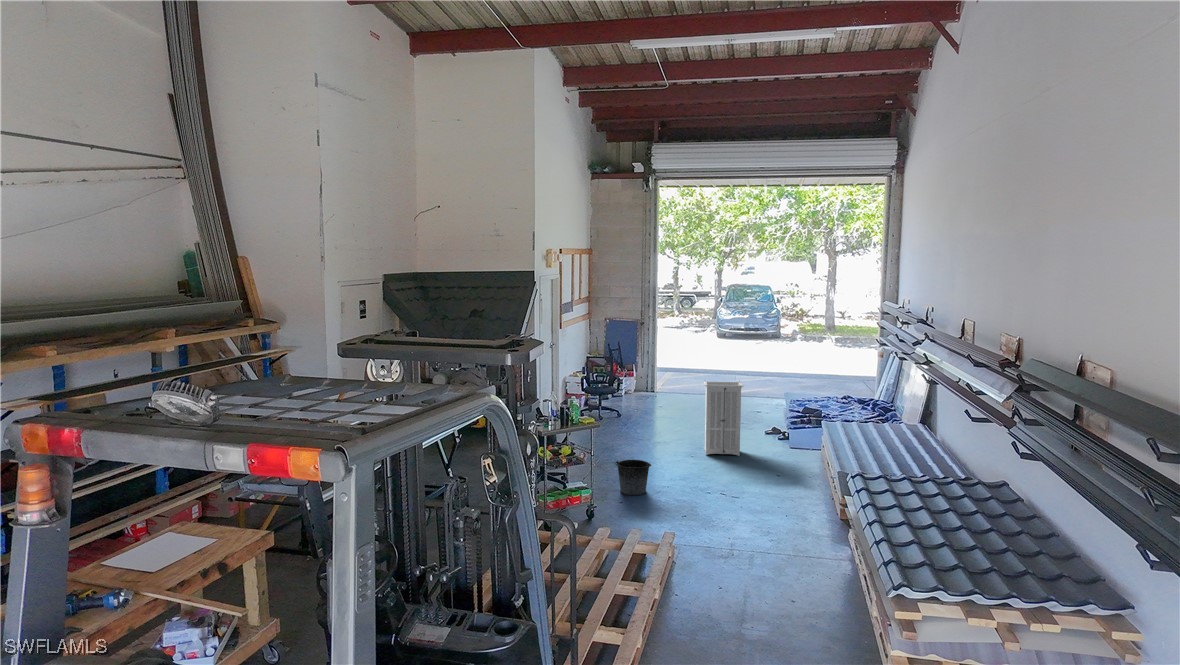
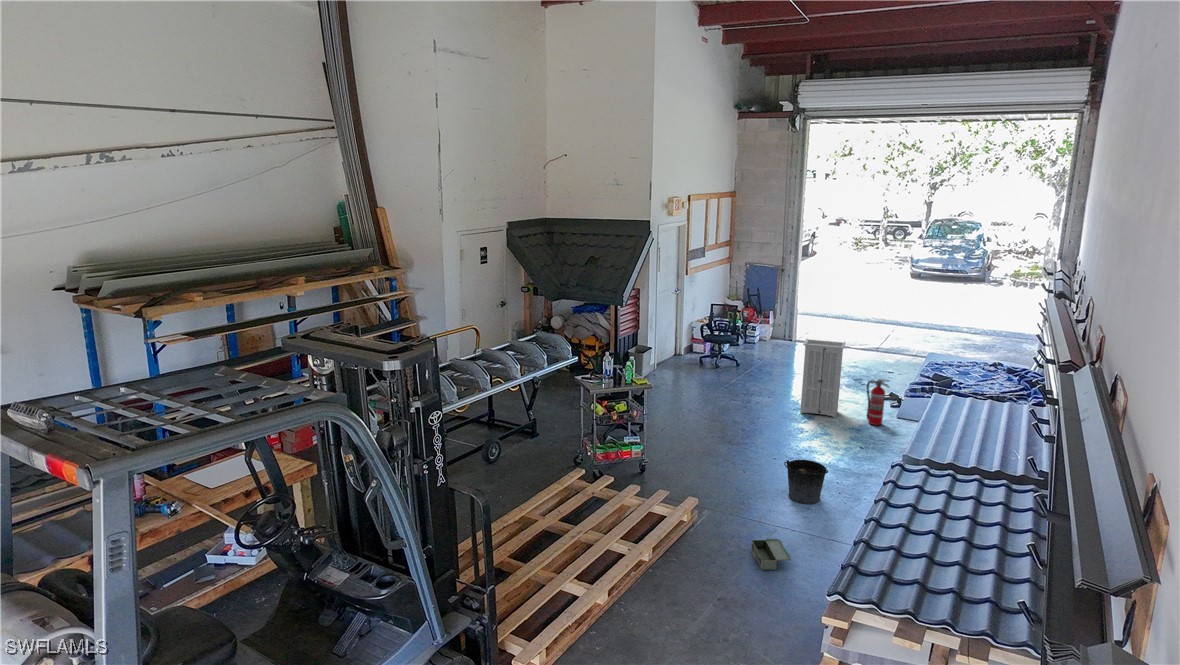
fire extinguisher: none [766,413,788,459] -> present [867,379,889,425]
bucket: present [615,460,651,495] -> present [784,460,828,504]
toolbox: none [735,558,779,587] -> present [752,539,791,570]

